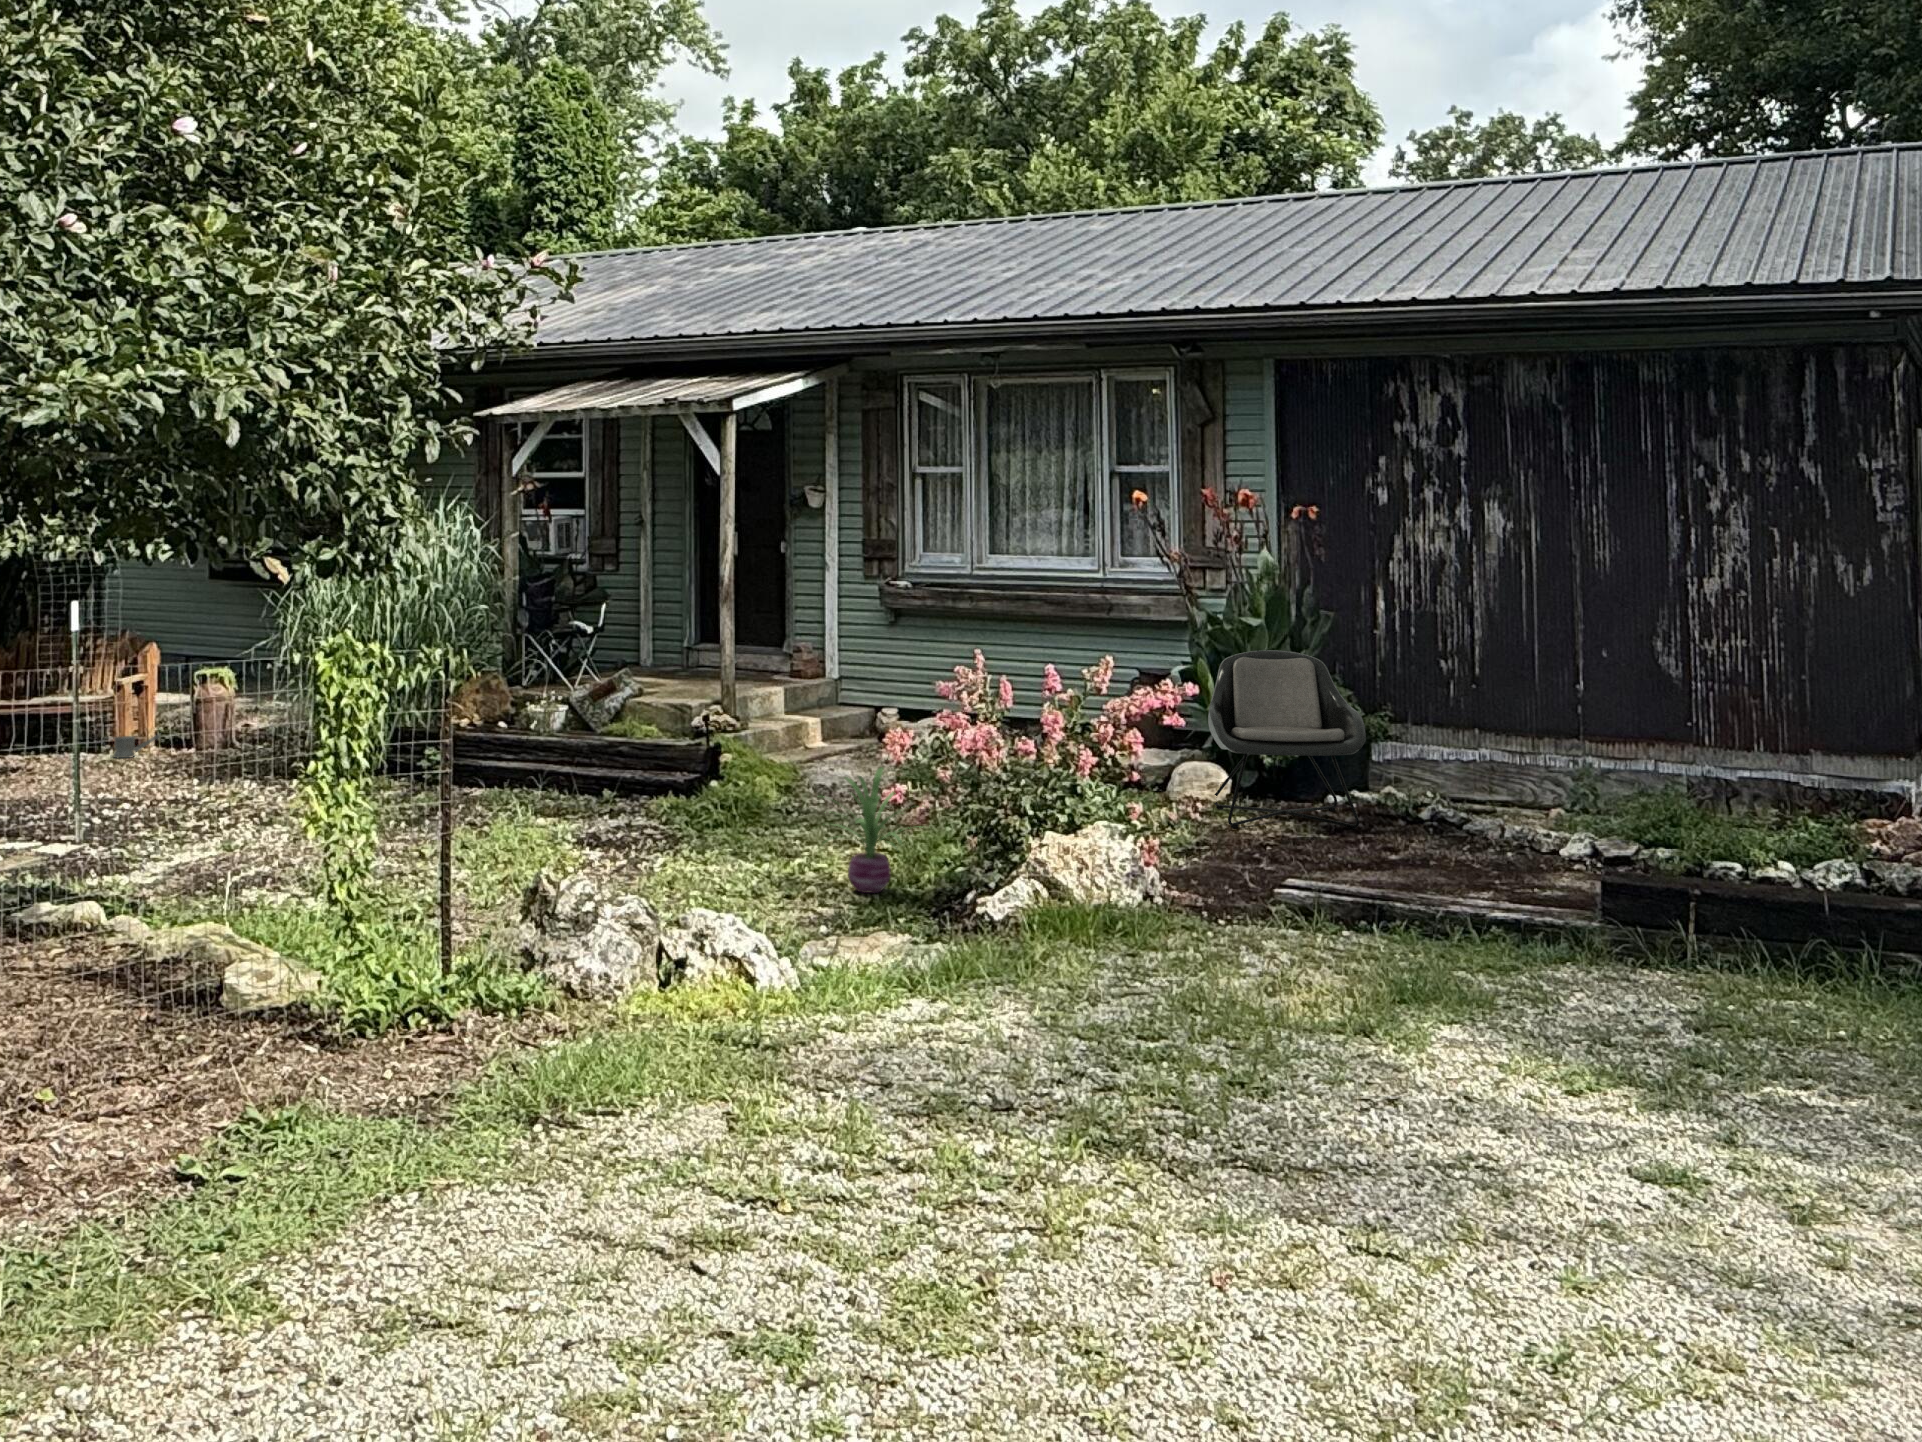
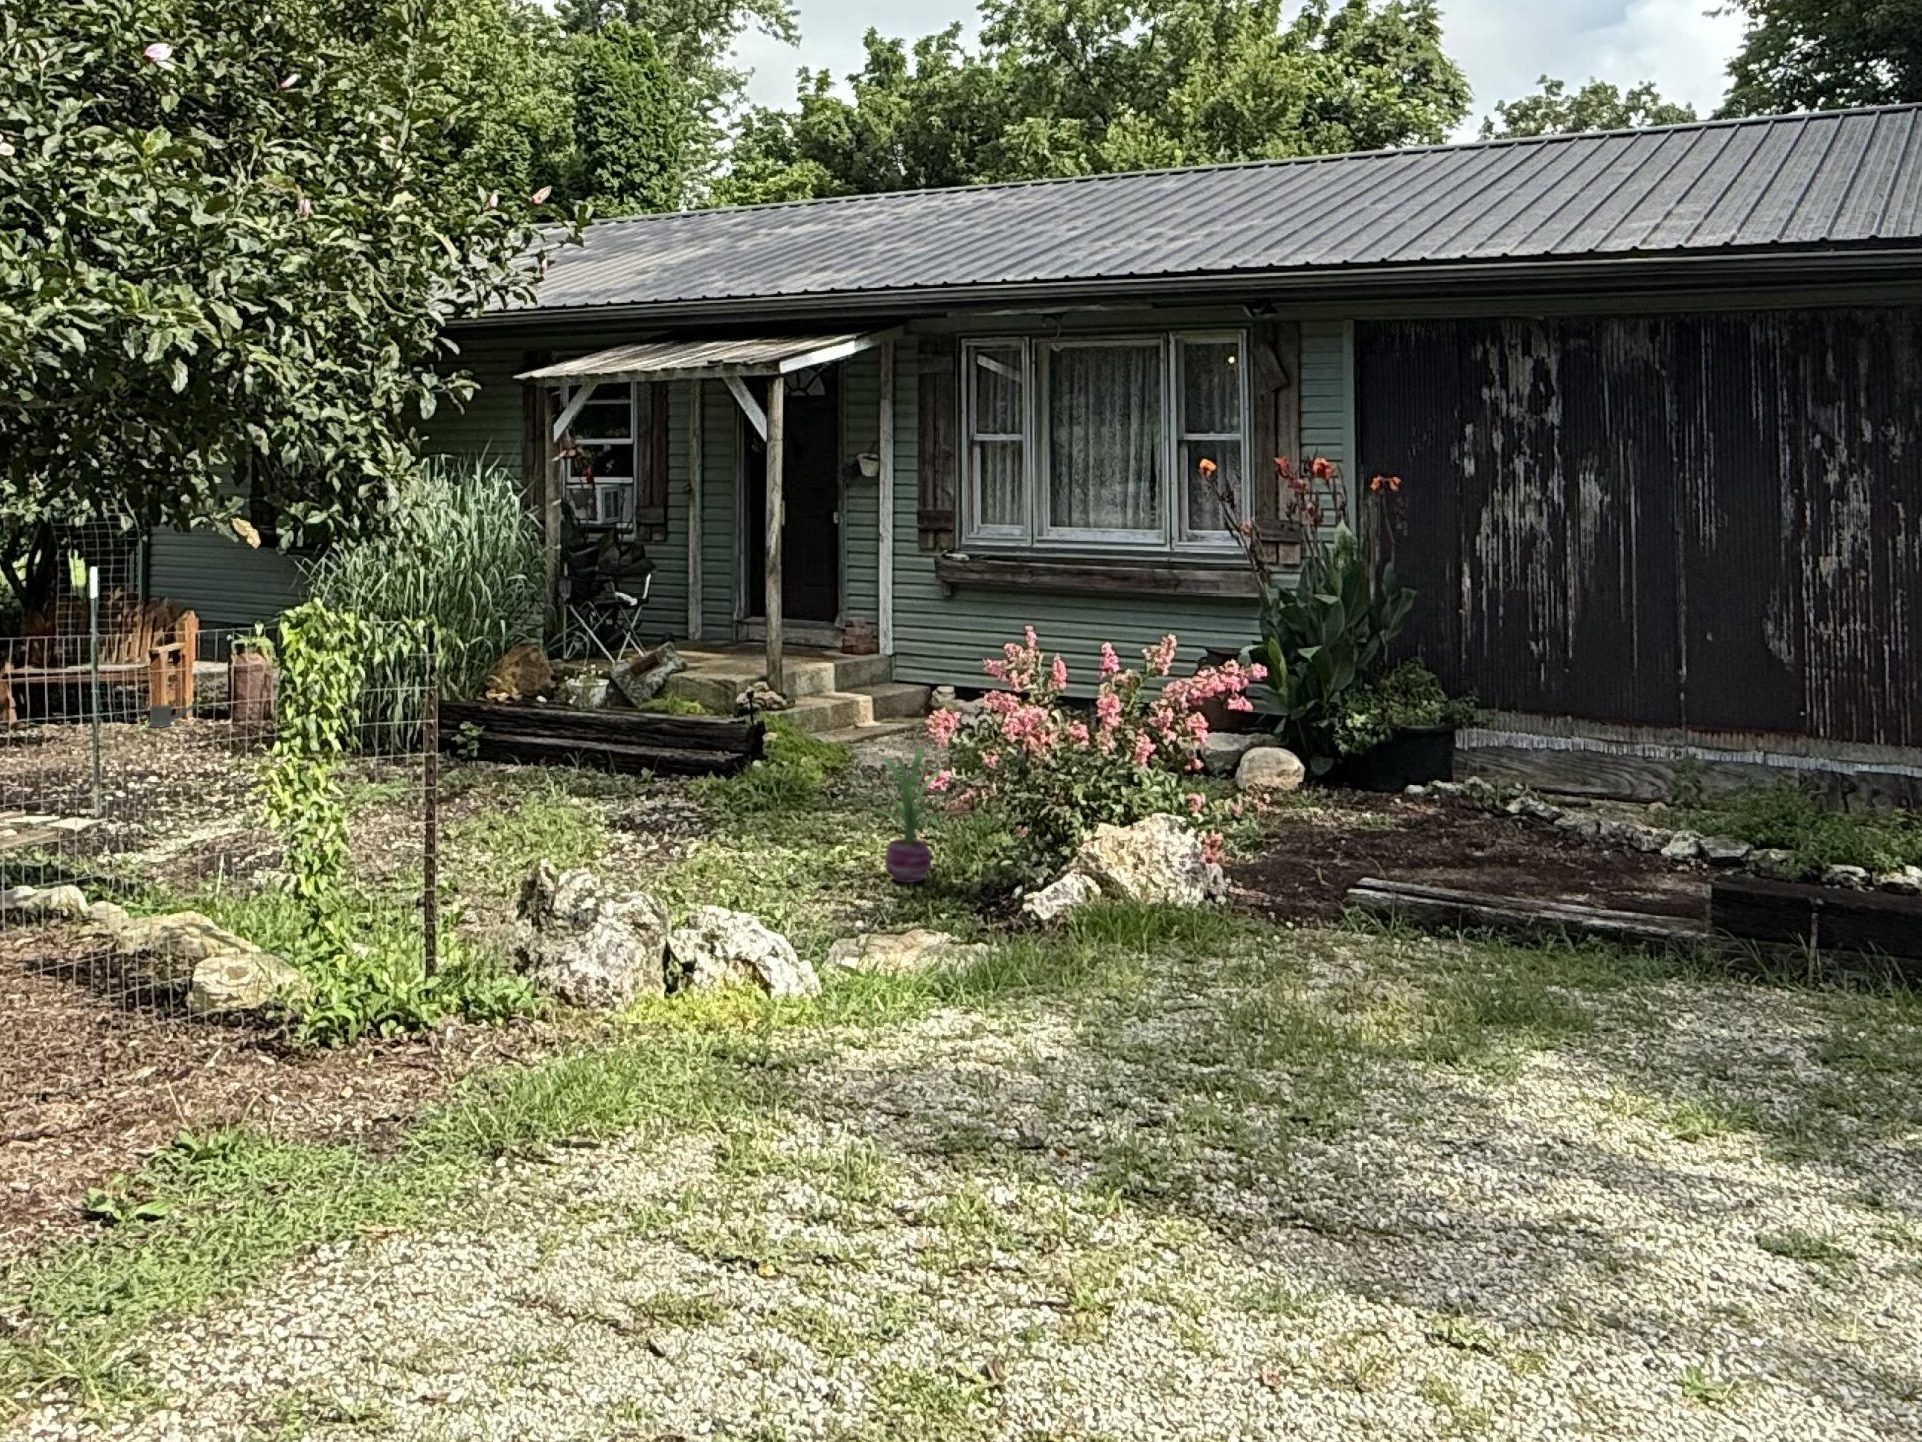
lounge chair: present [1208,650,1366,830] -> none [1279,624,1448,817]

